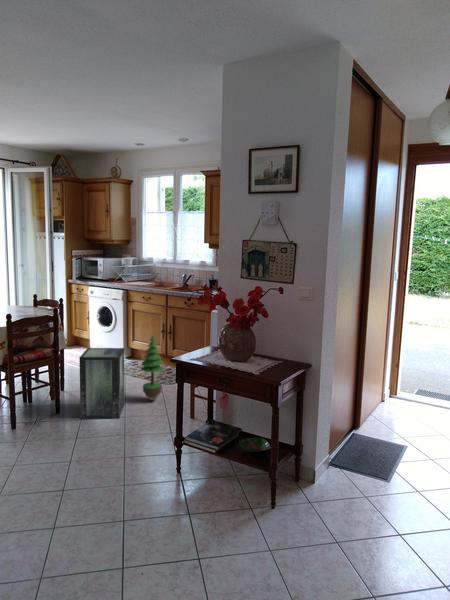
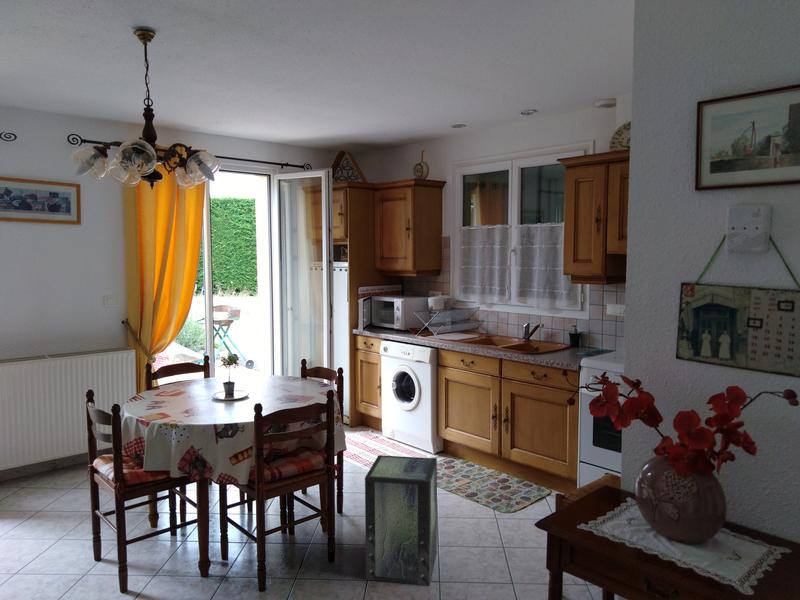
potted tree: present [141,336,164,400] -> none [463,437,504,549]

